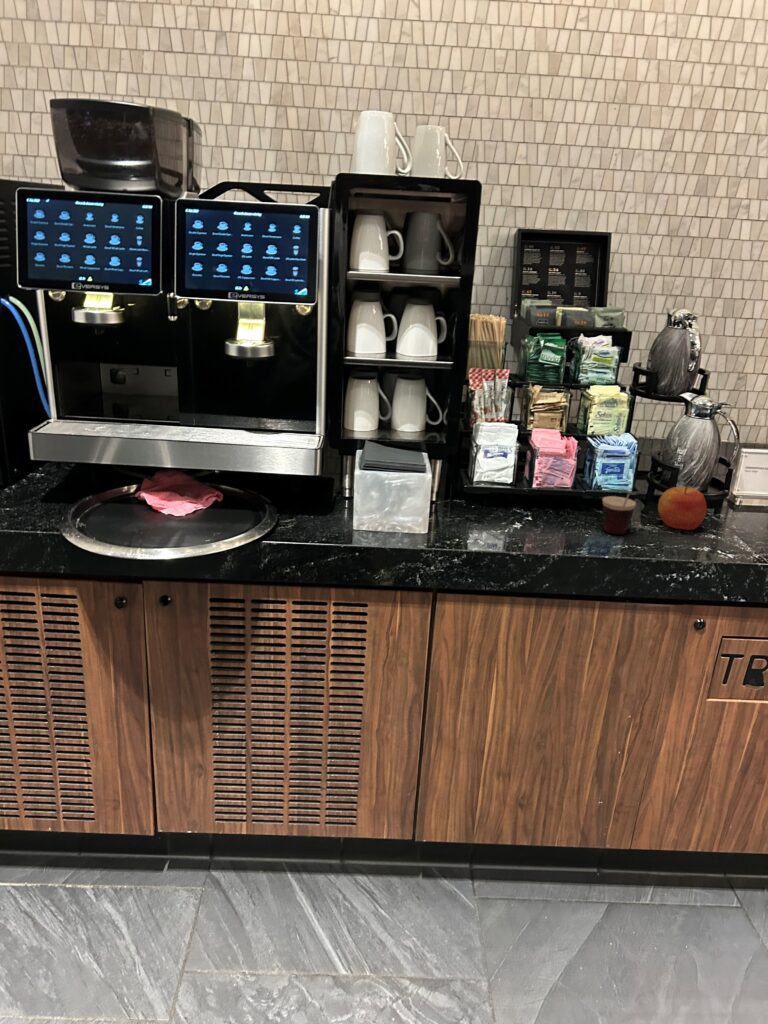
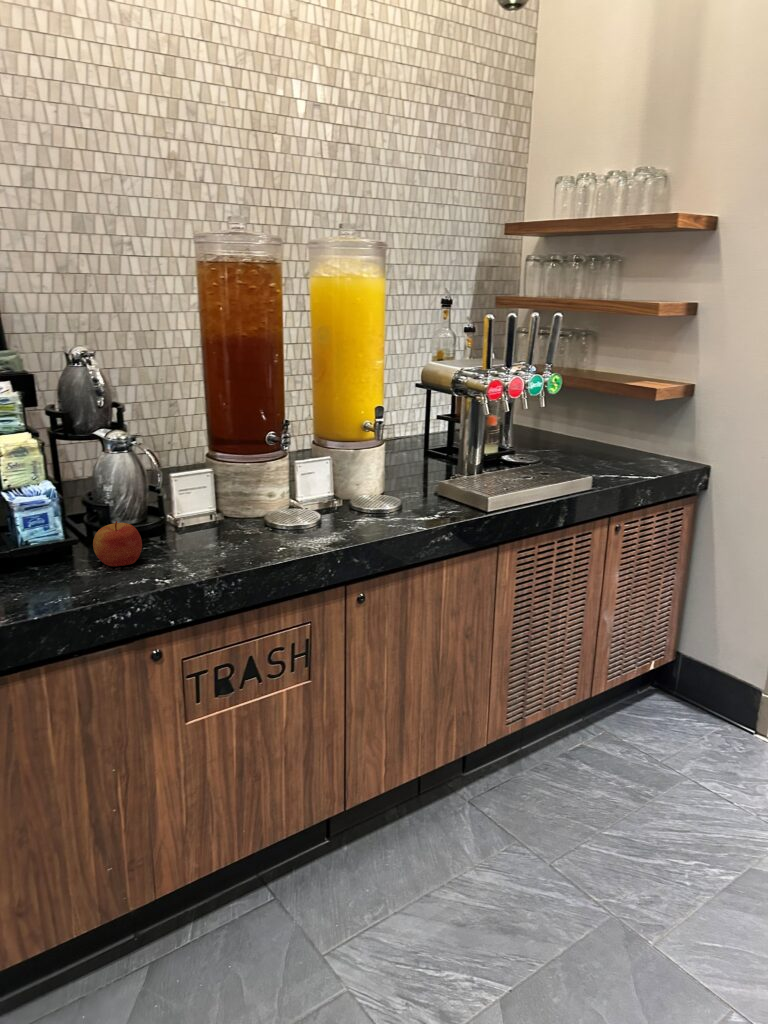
cup: present [603,493,637,534] -> none [26,543,64,589]

